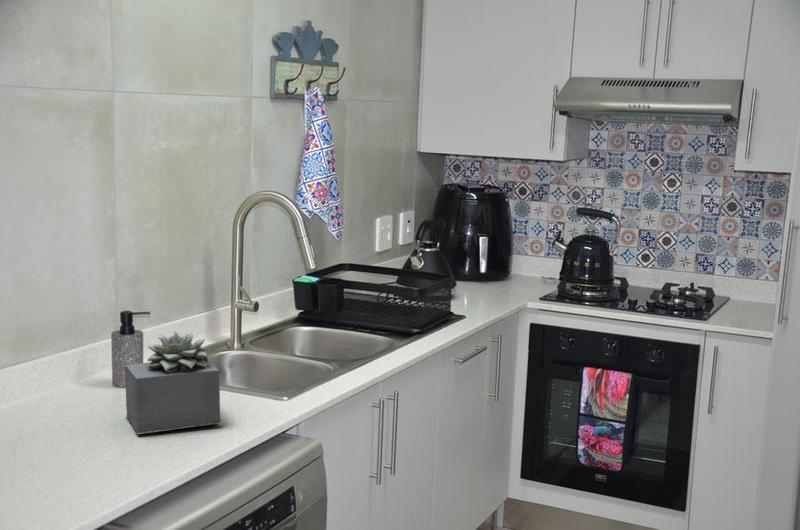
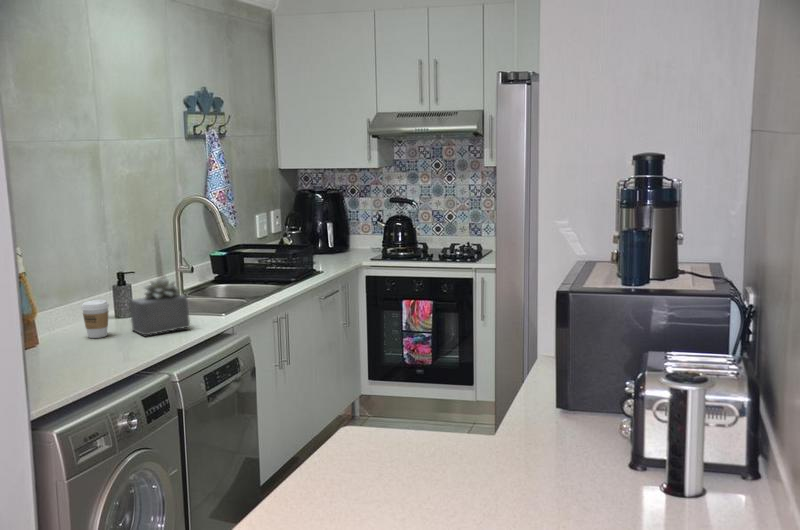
coffee cup: none [40,361,88,428] -> present [81,300,109,338]

